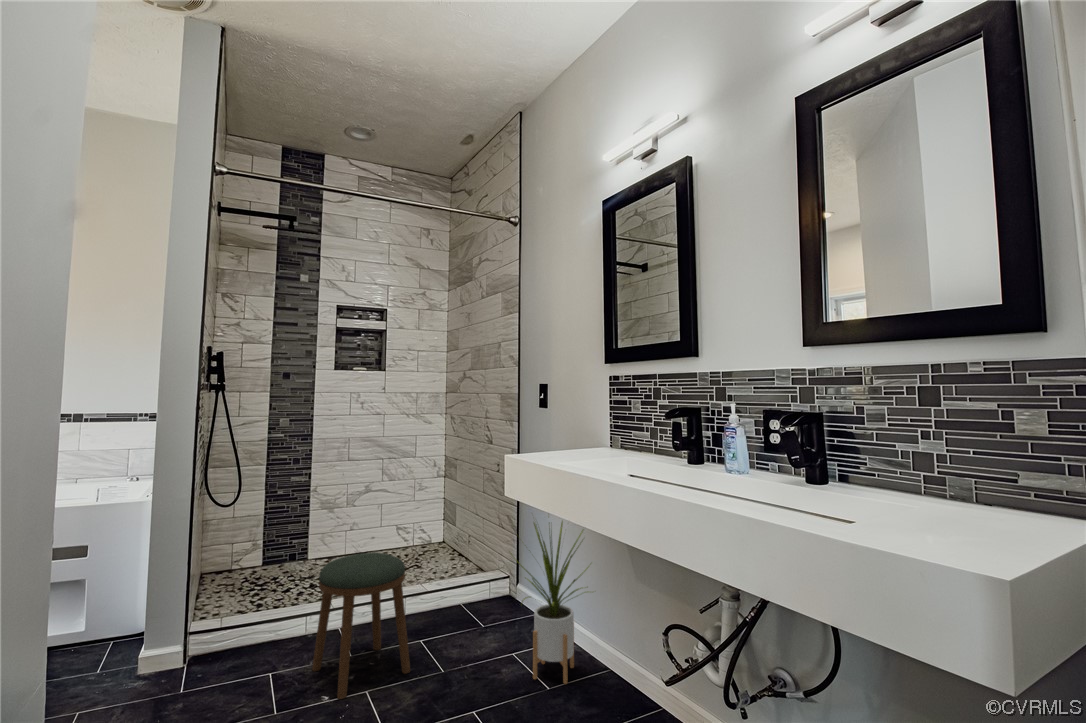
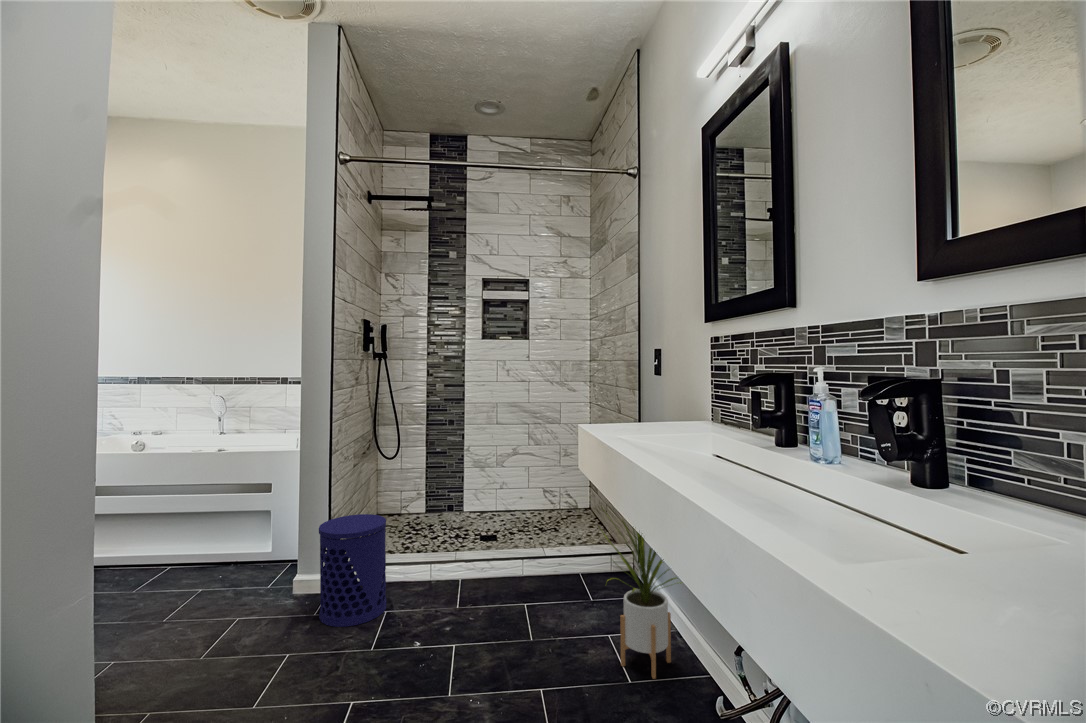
stool: present [312,553,410,699] -> none [424,513,506,645]
waste bin: none [175,568,264,706] -> present [319,514,386,627]

